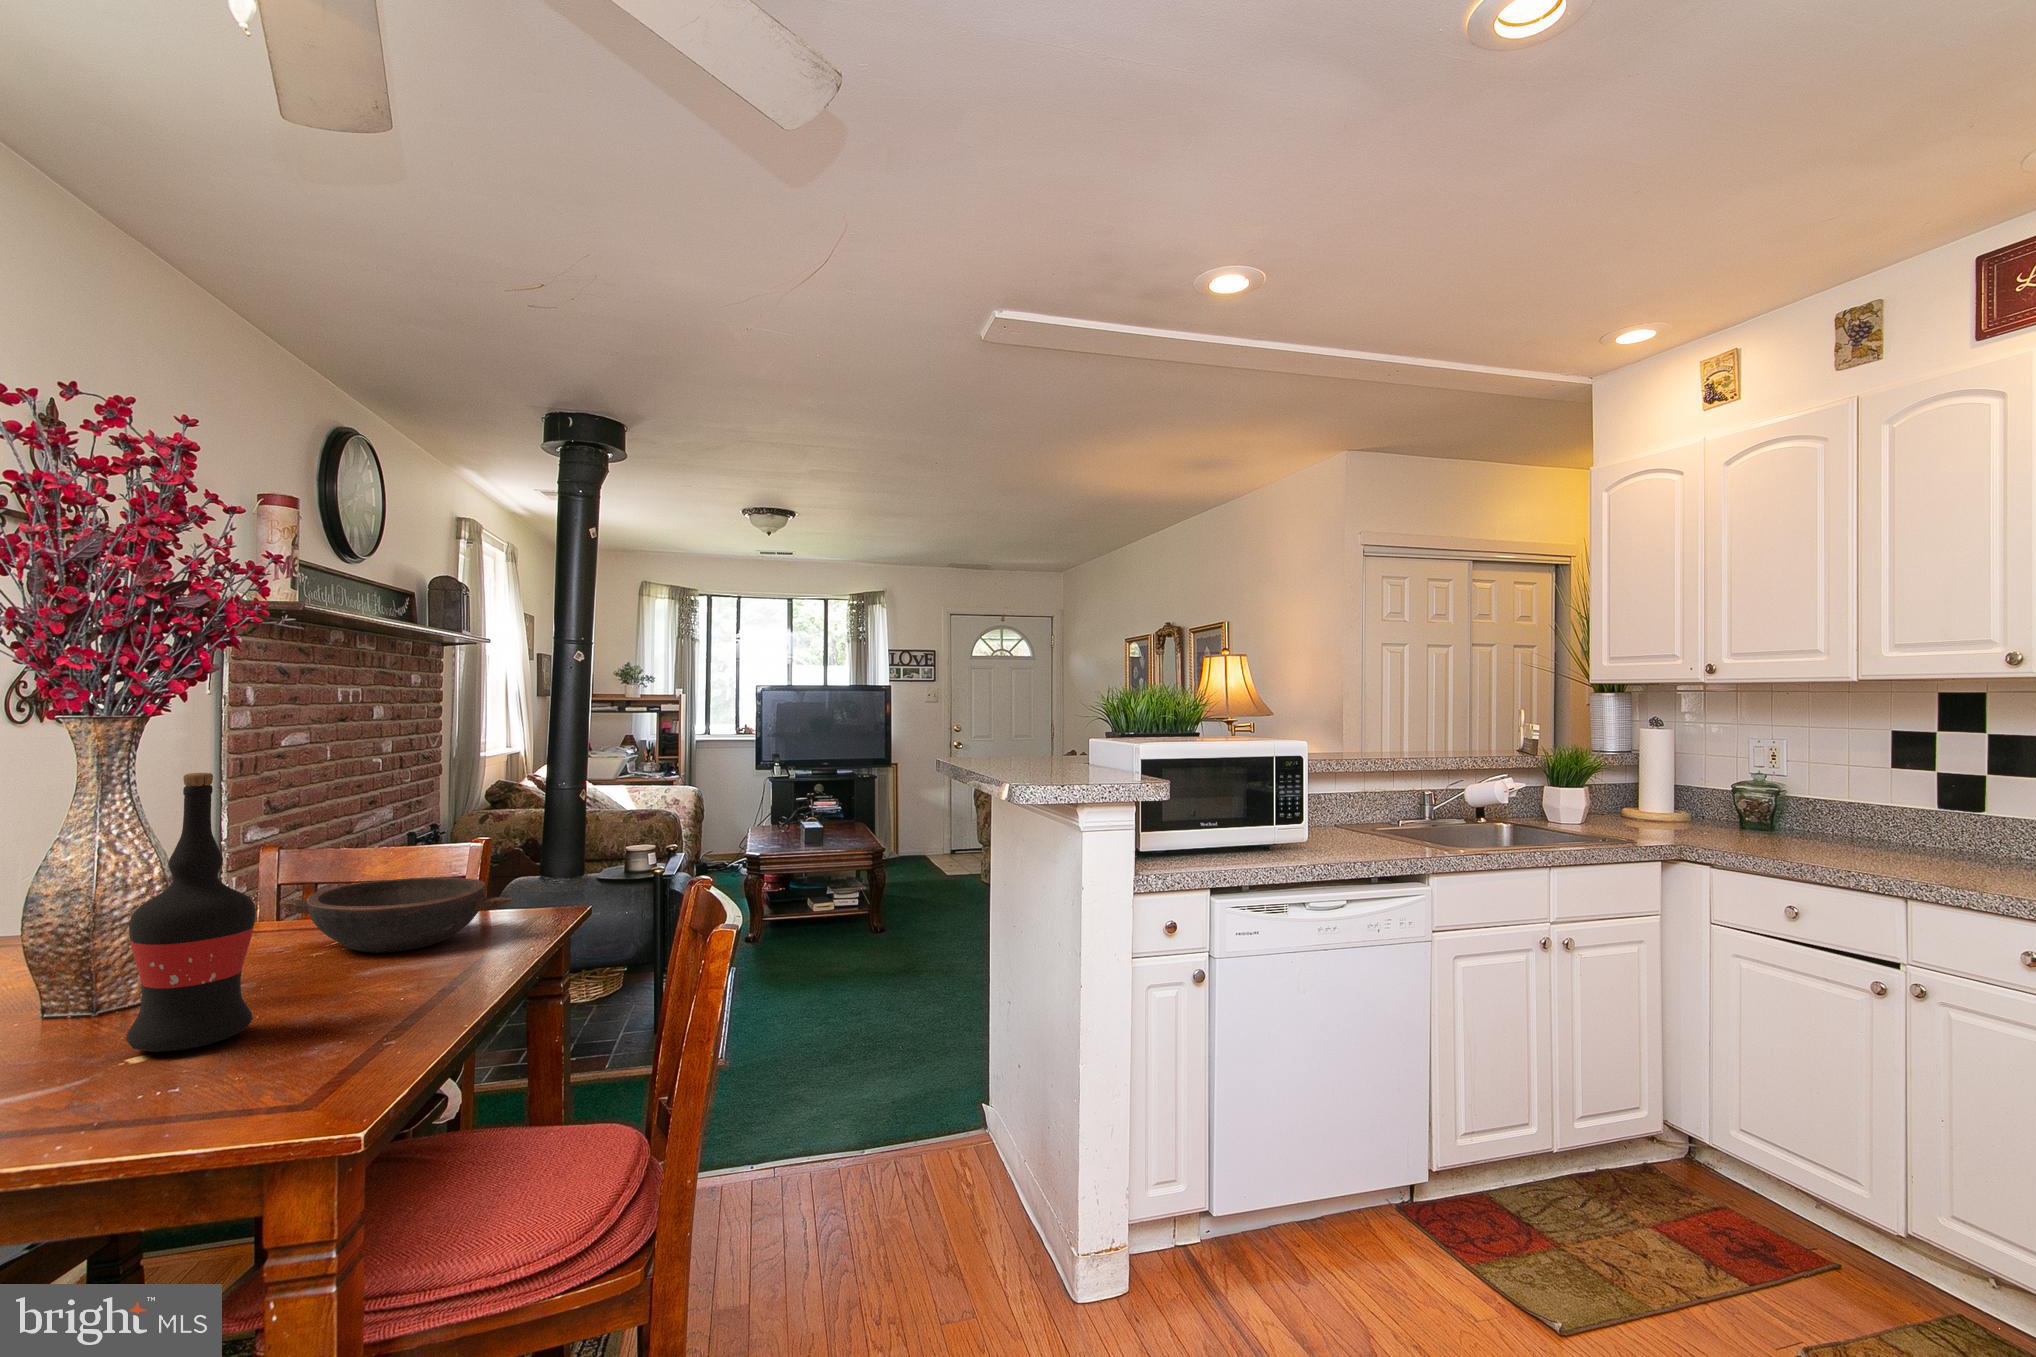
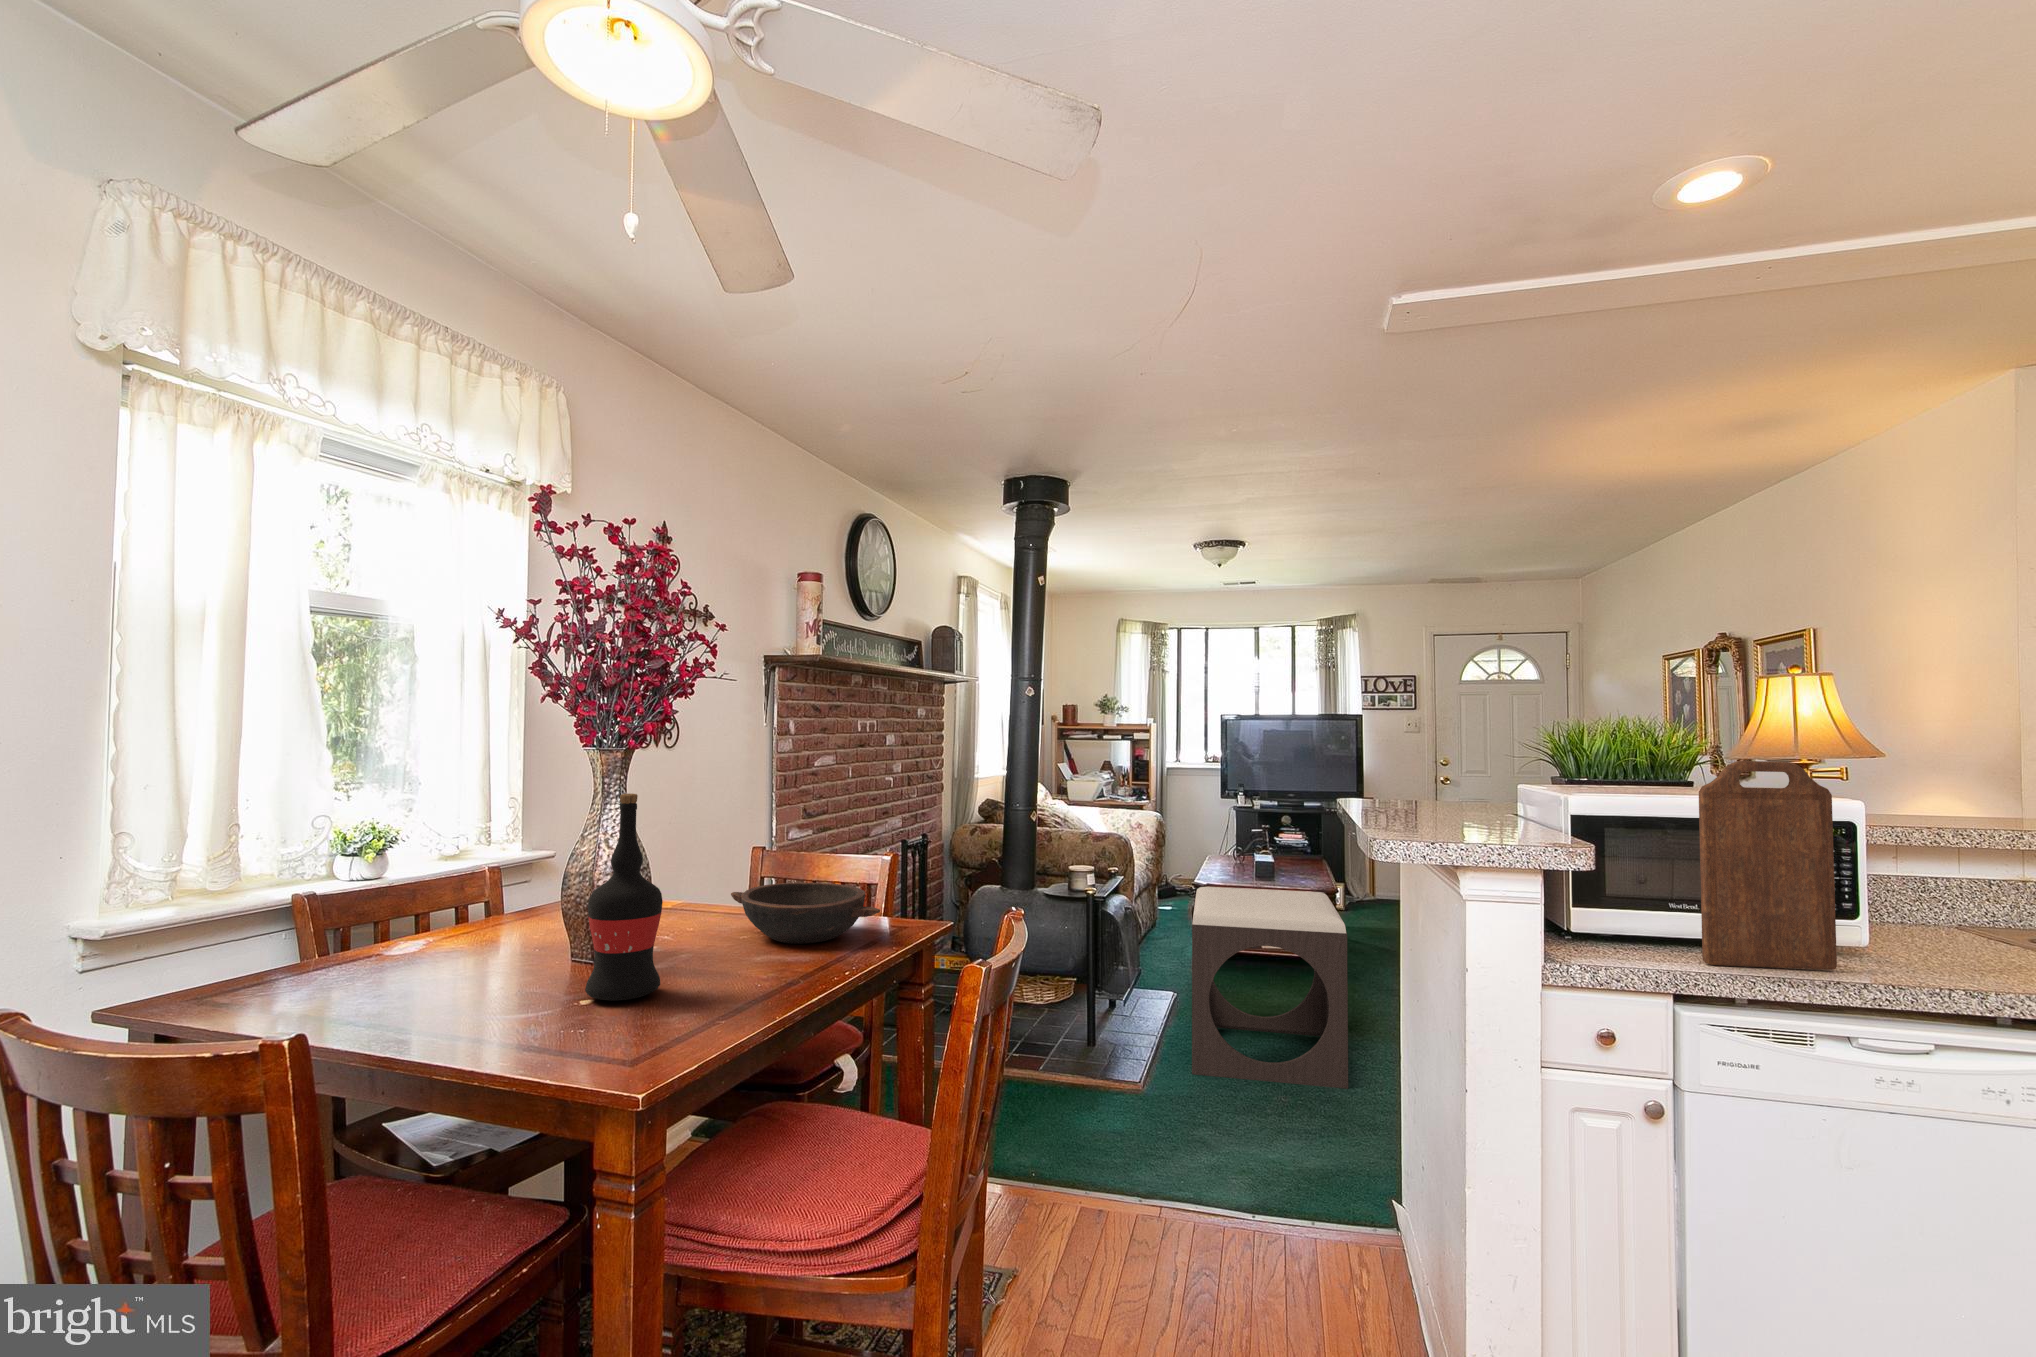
cutting board: none [1226,713,1298,864] -> present [1699,761,1837,970]
footstool: none [759,850,914,1040] -> present [1192,887,1348,1089]

